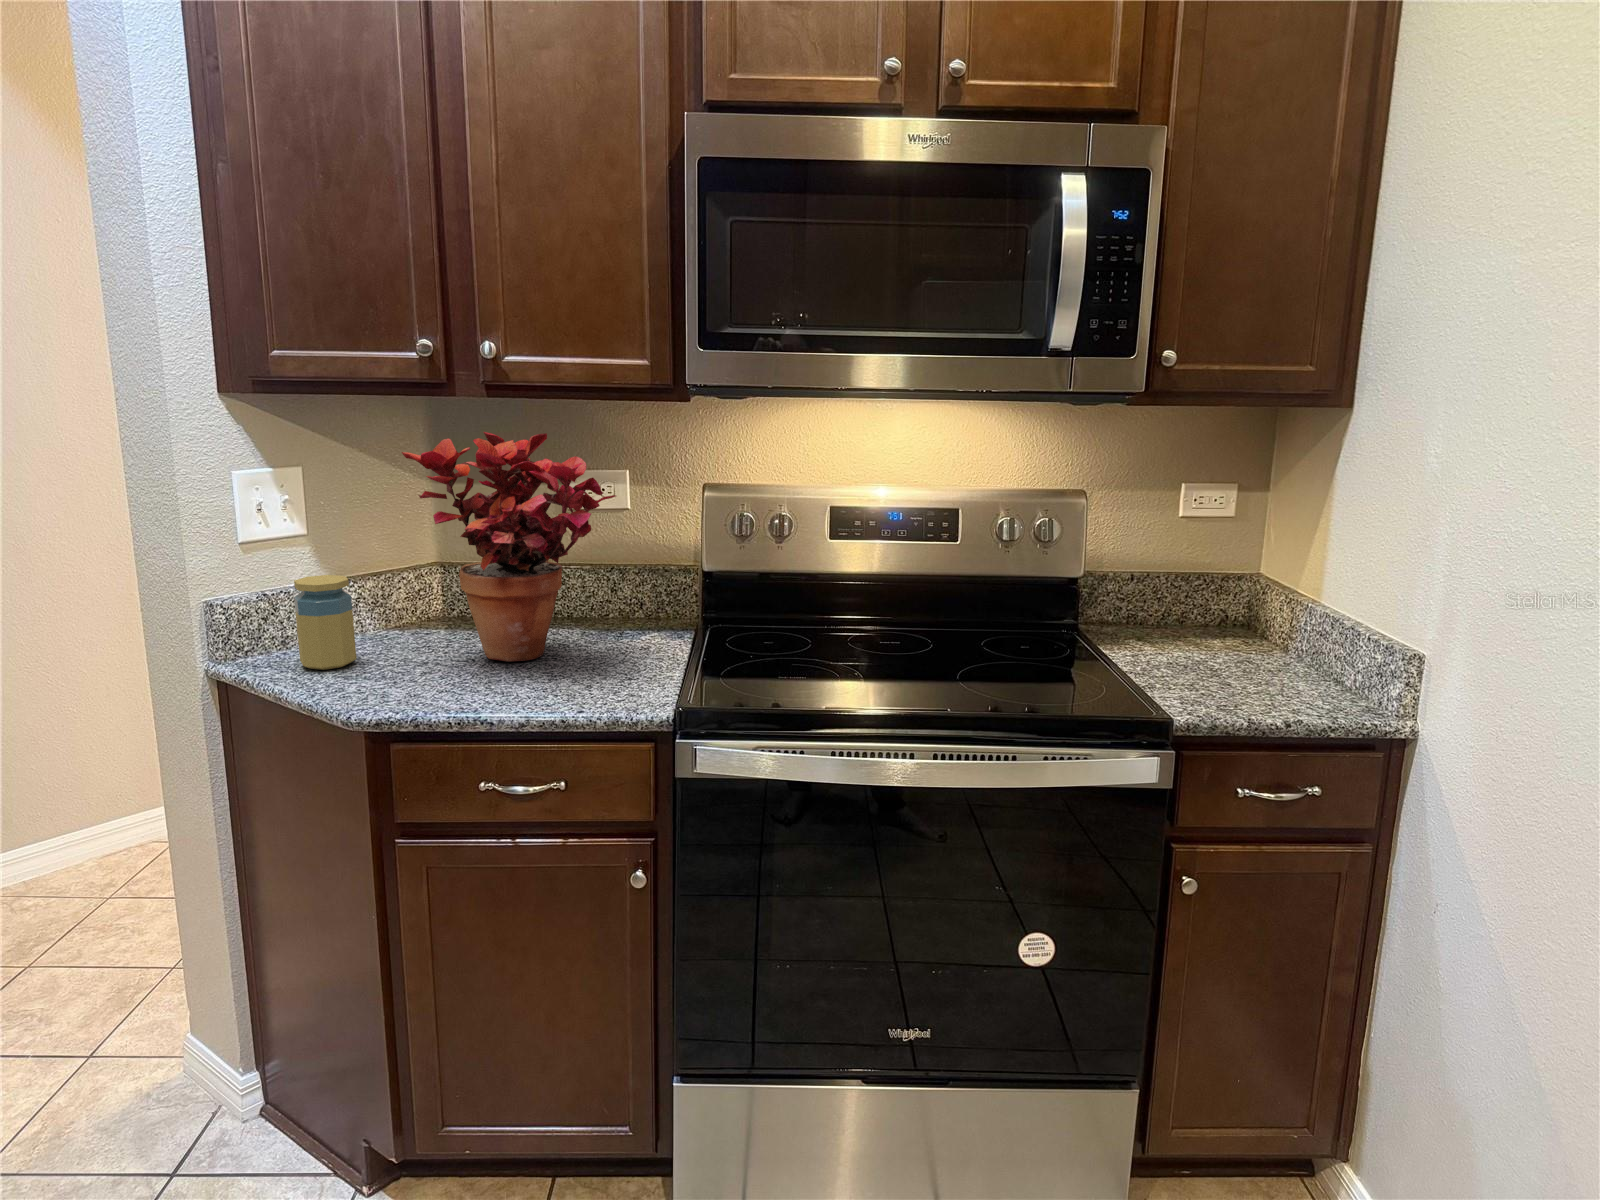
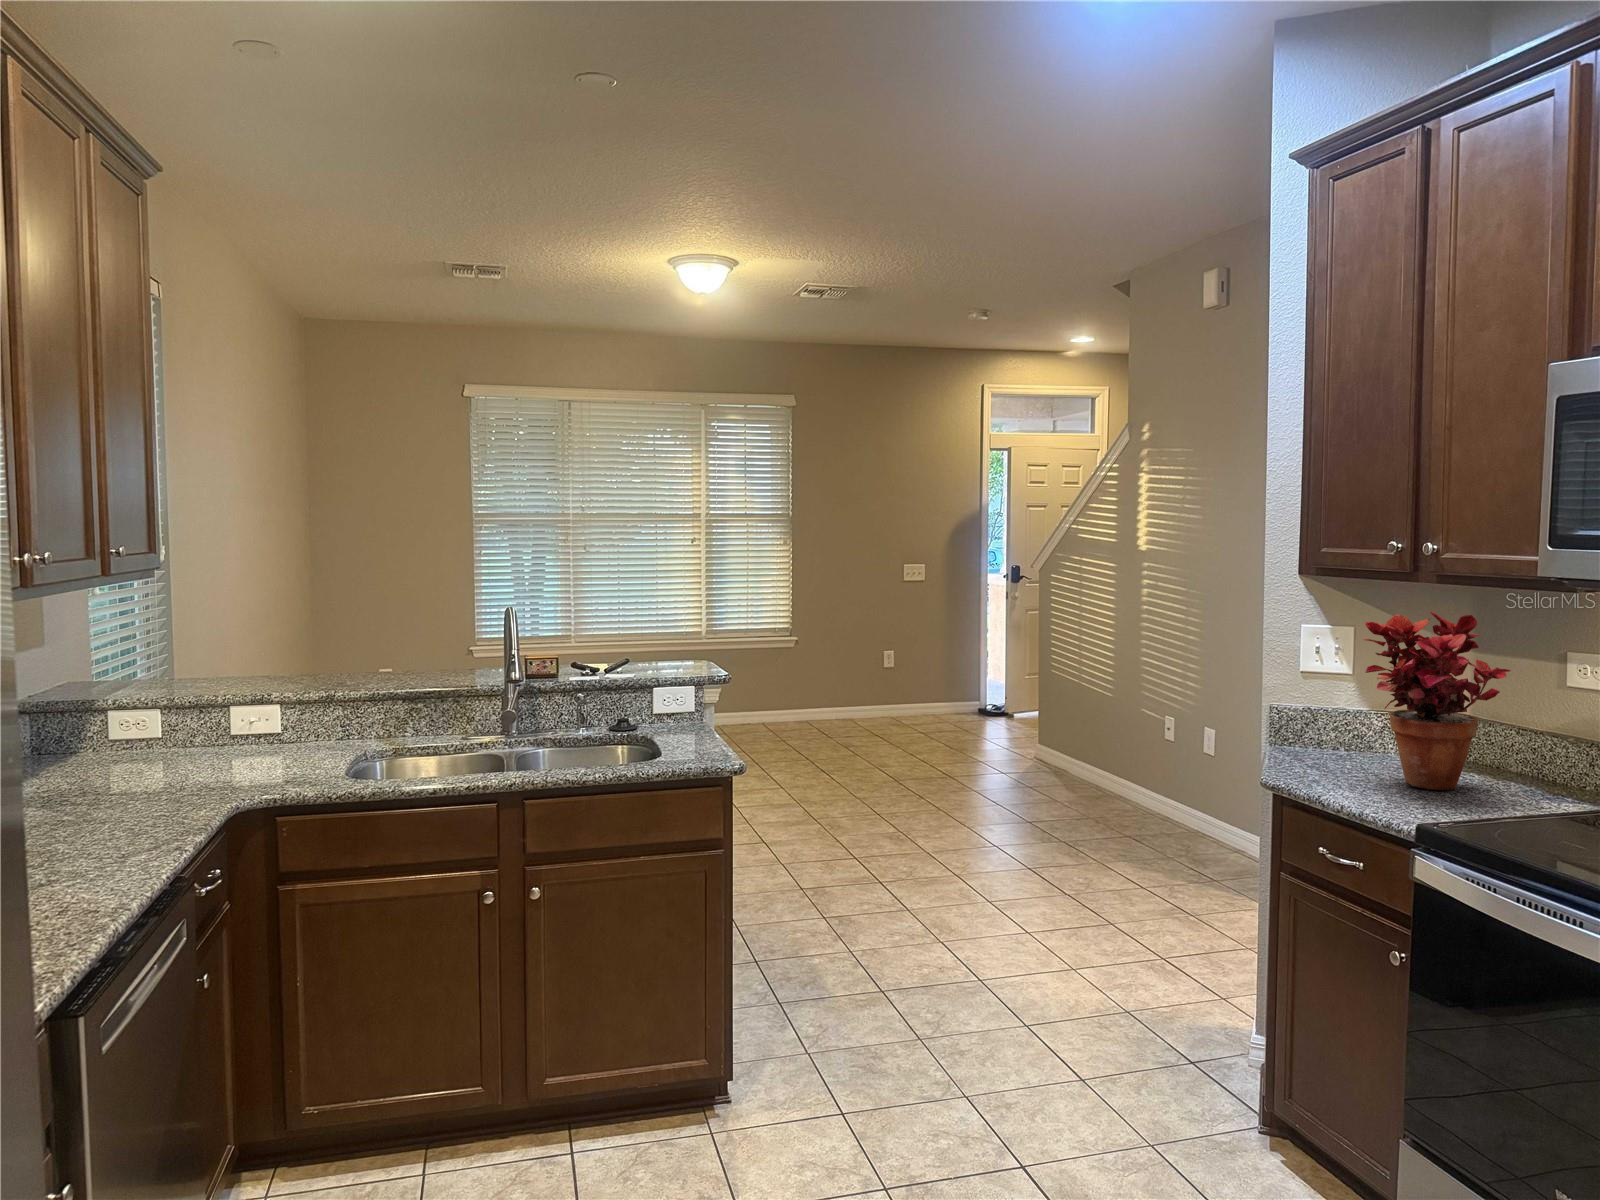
jar: present [294,575,356,670] -> none [1299,700,1339,764]

